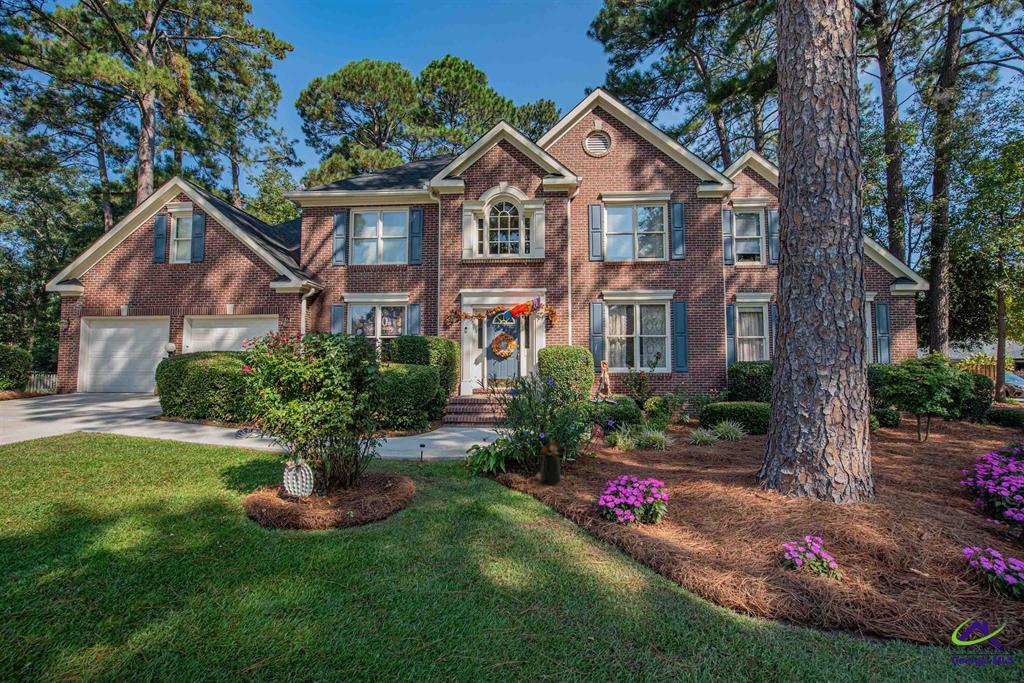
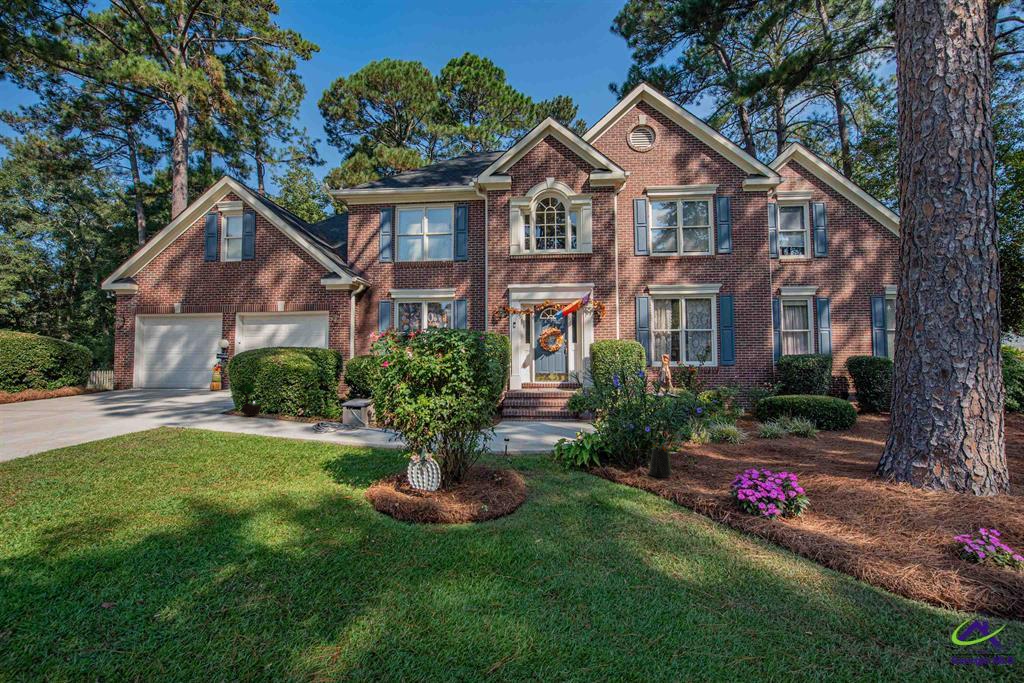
potted tree: none [158,382,190,421] -> present [235,382,261,416]

